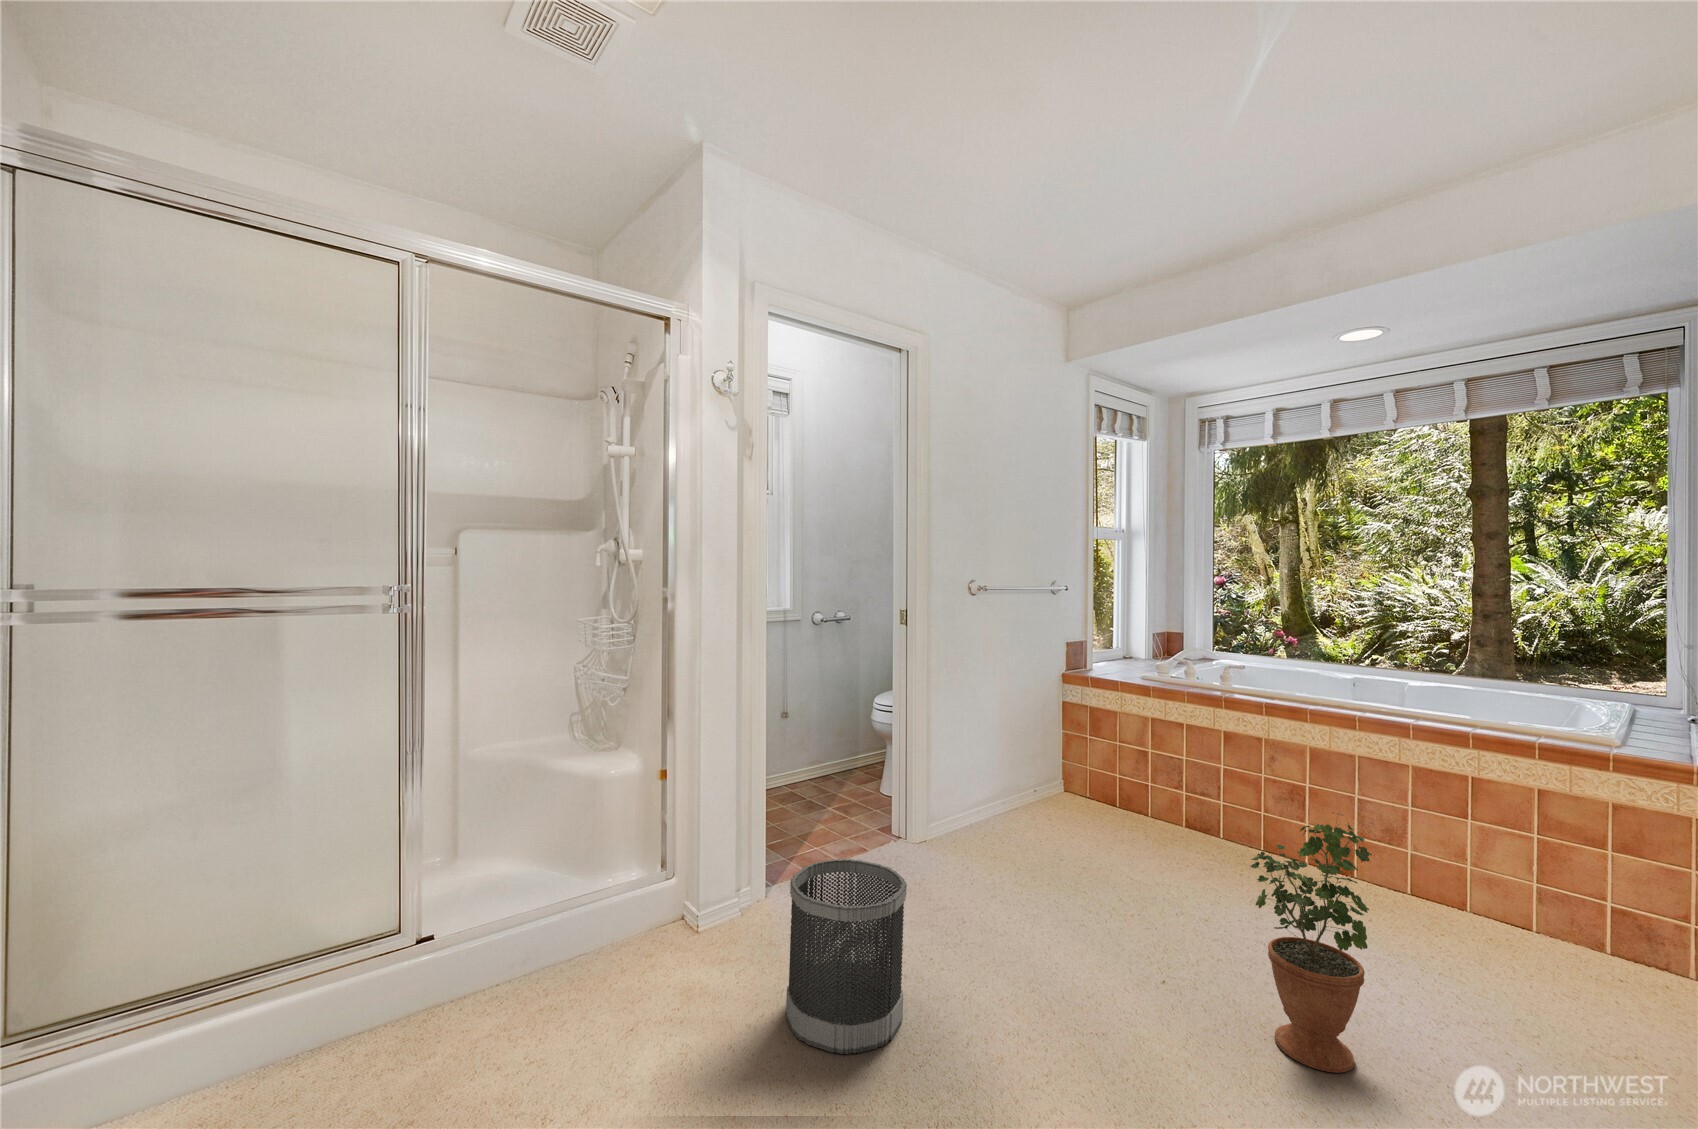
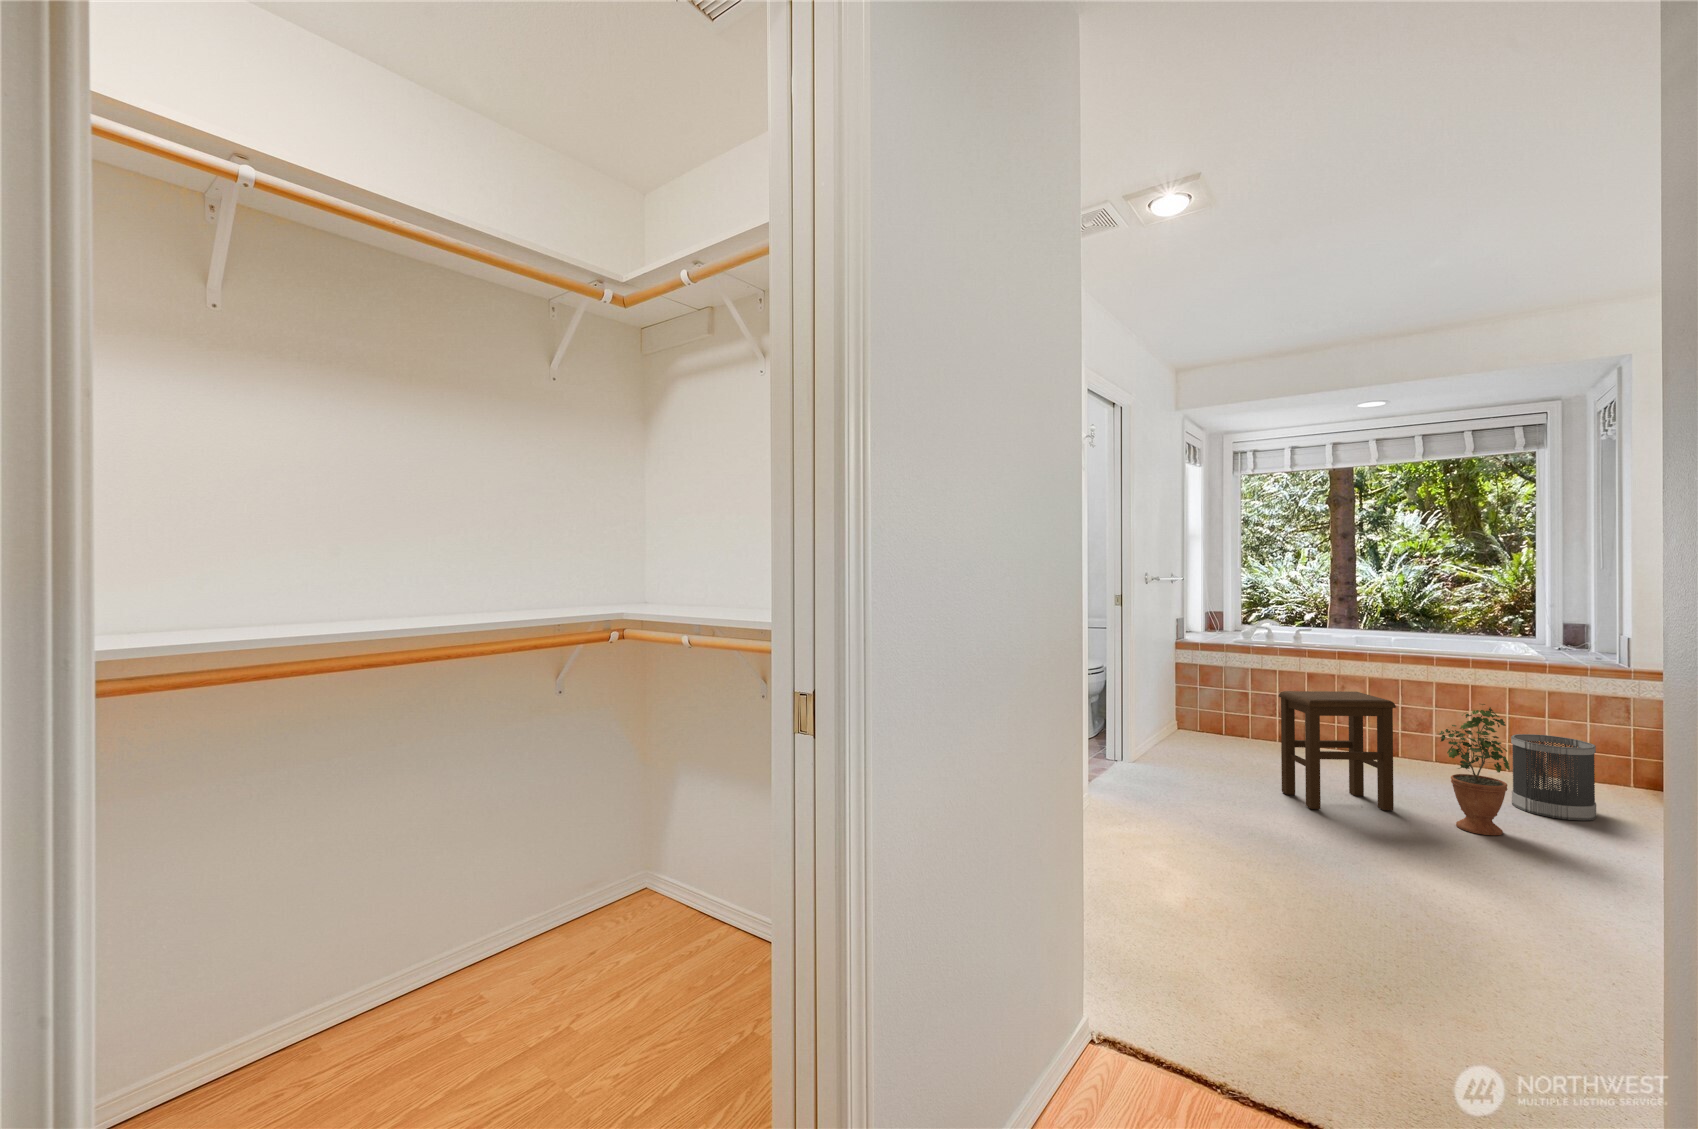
stool: none [1054,754,1205,979] -> present [1279,691,1396,810]
wastebasket: present [786,859,907,1054] -> present [1511,734,1596,821]

